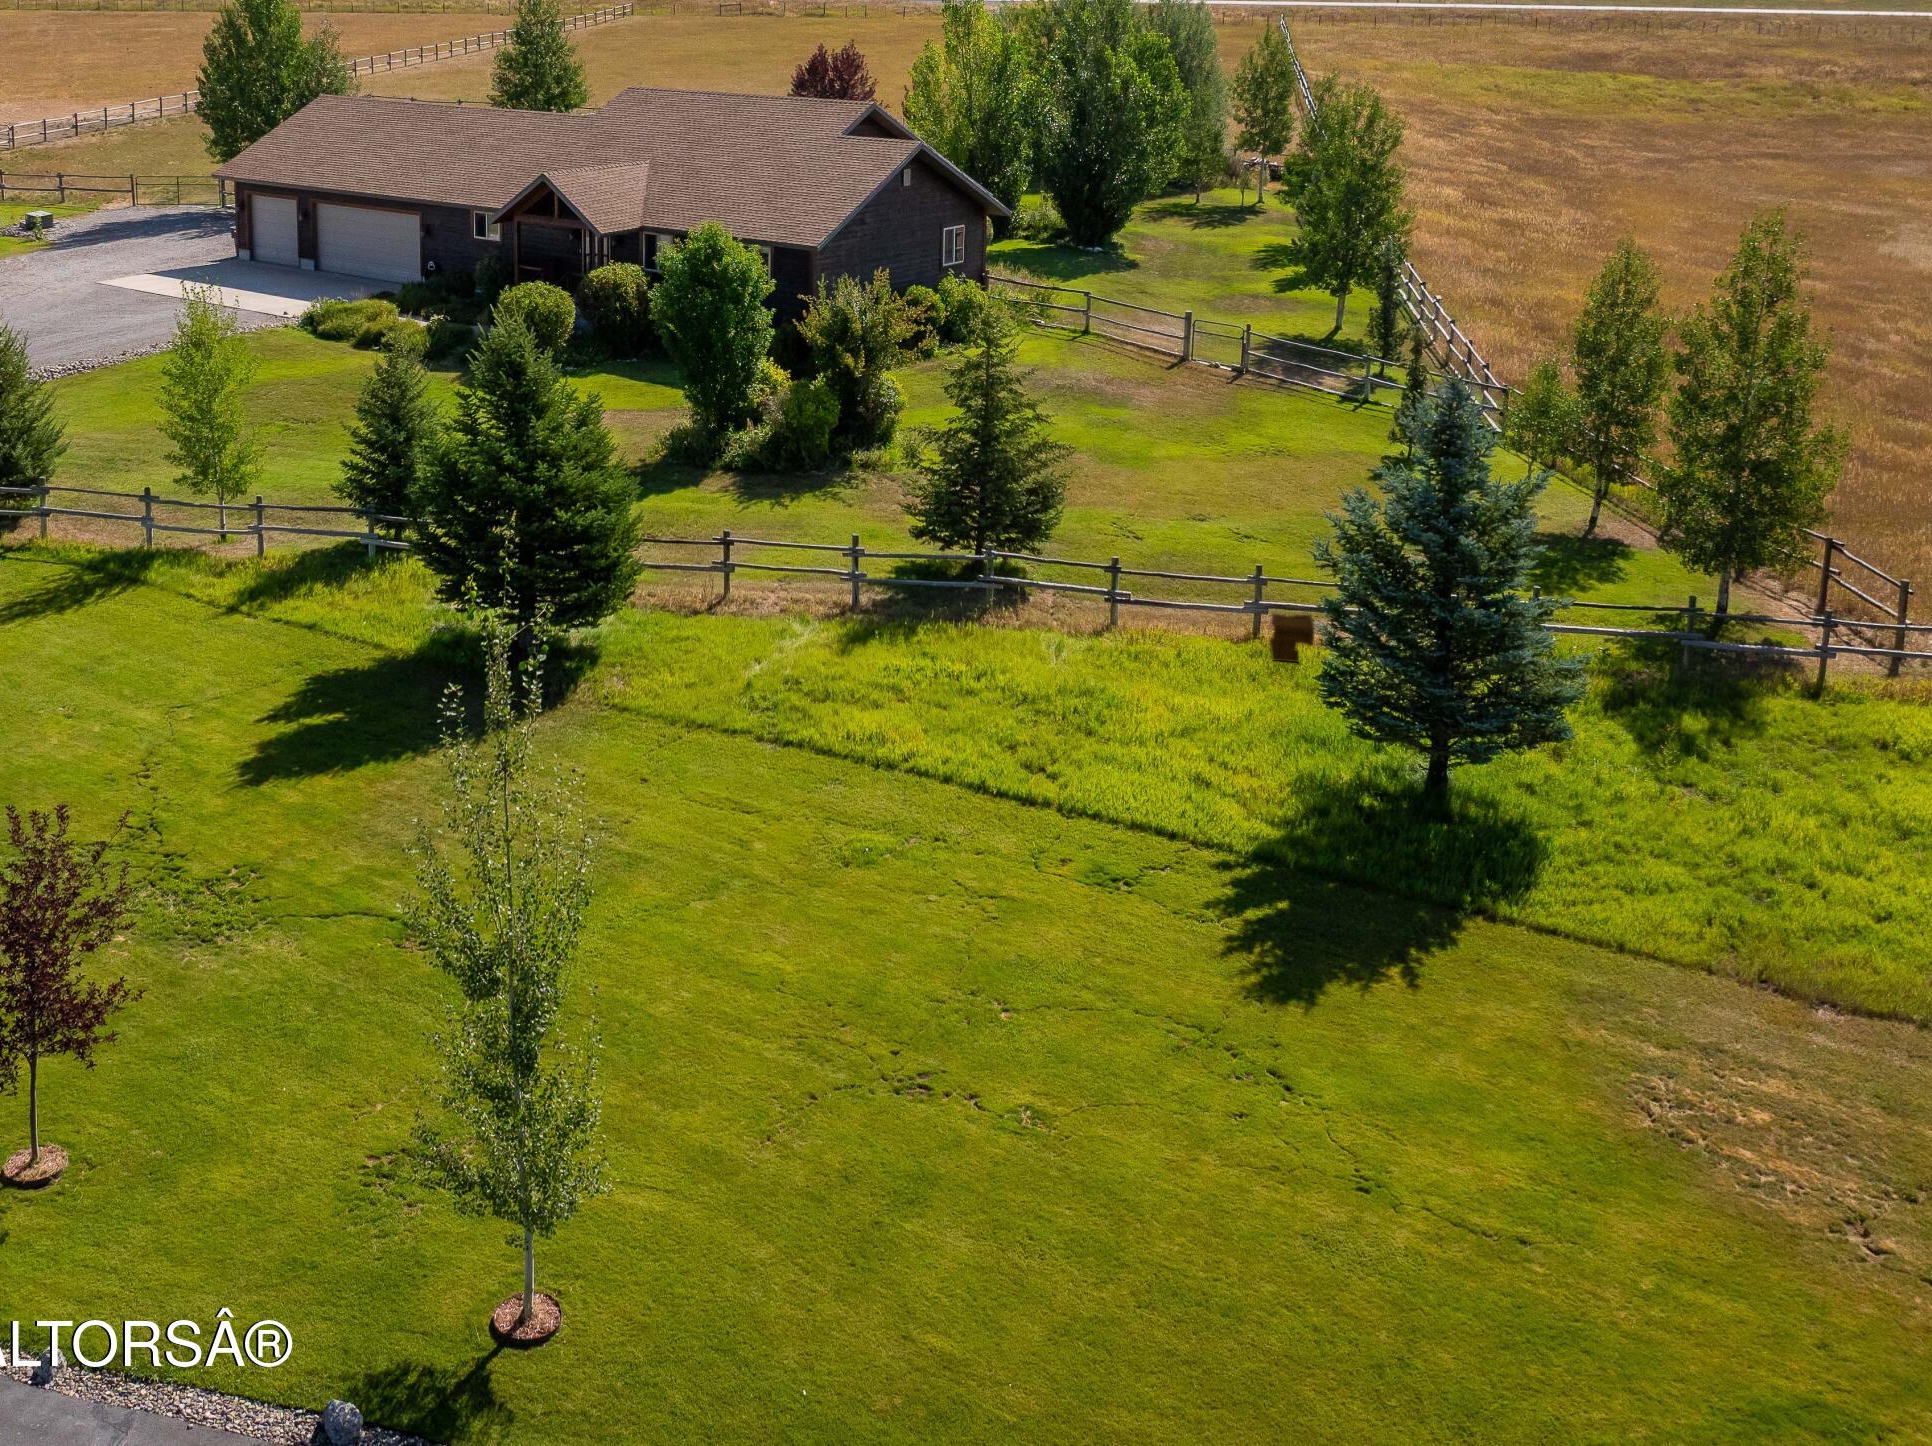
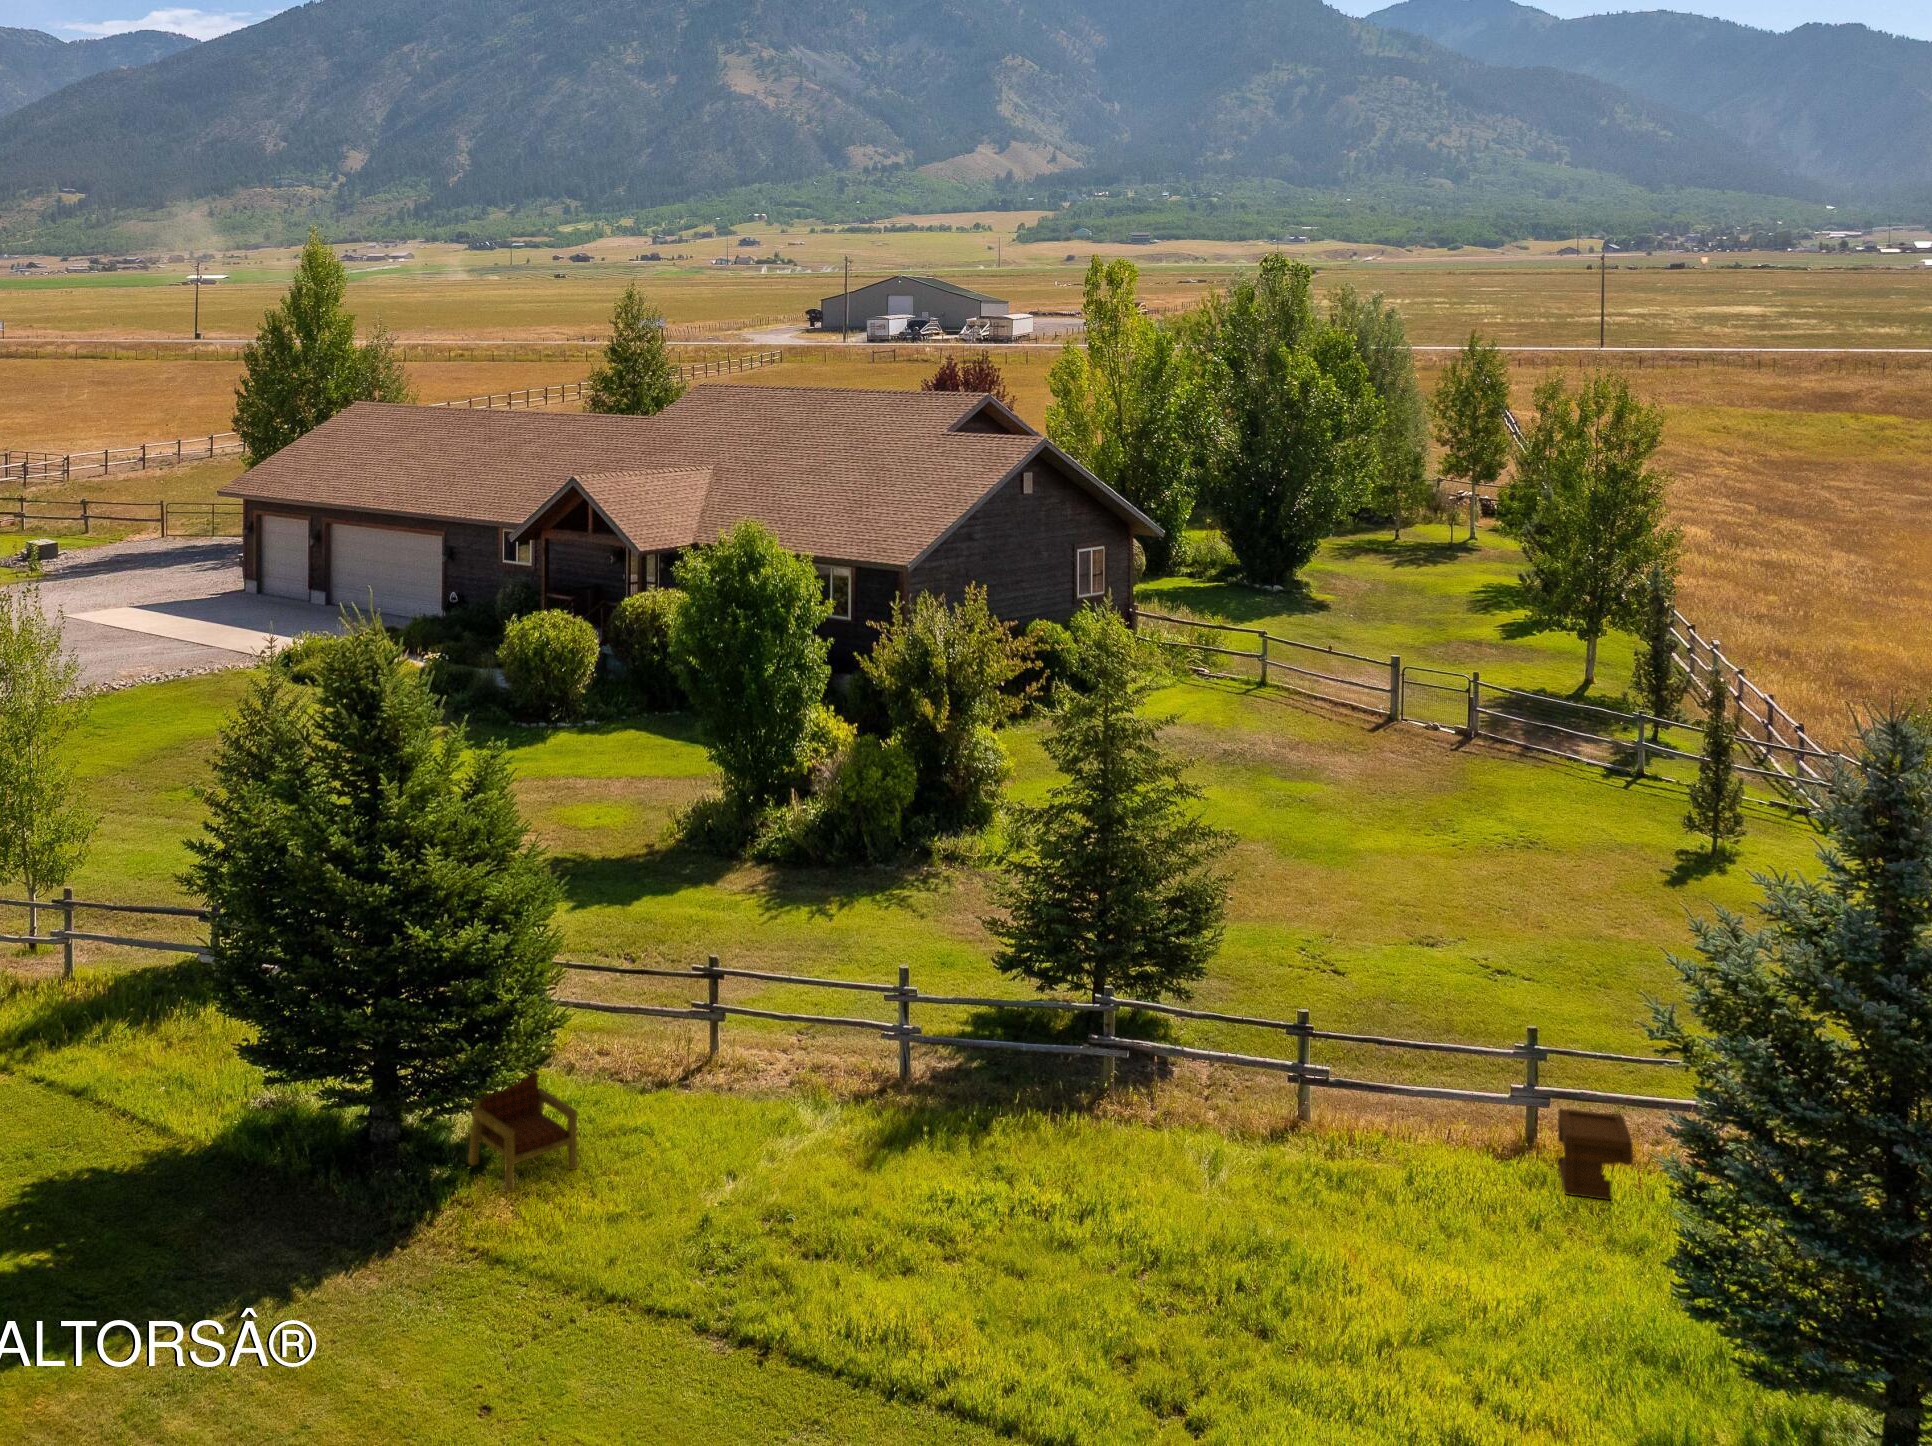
armchair: none [585,601,657,675] -> present [468,1071,577,1192]

